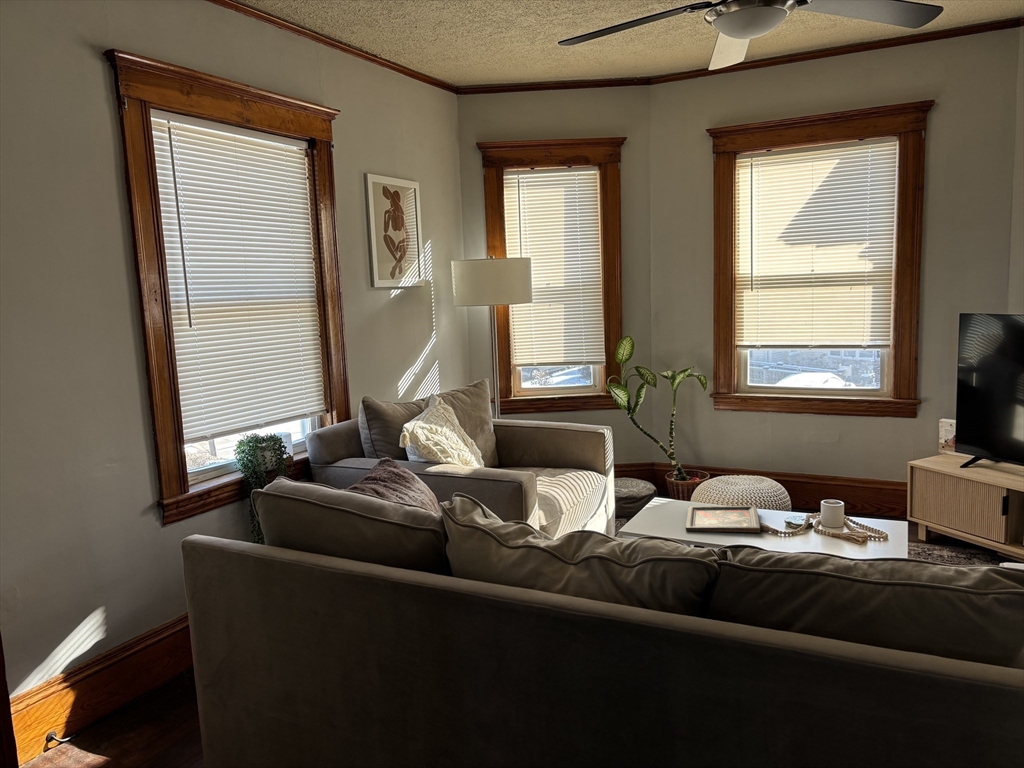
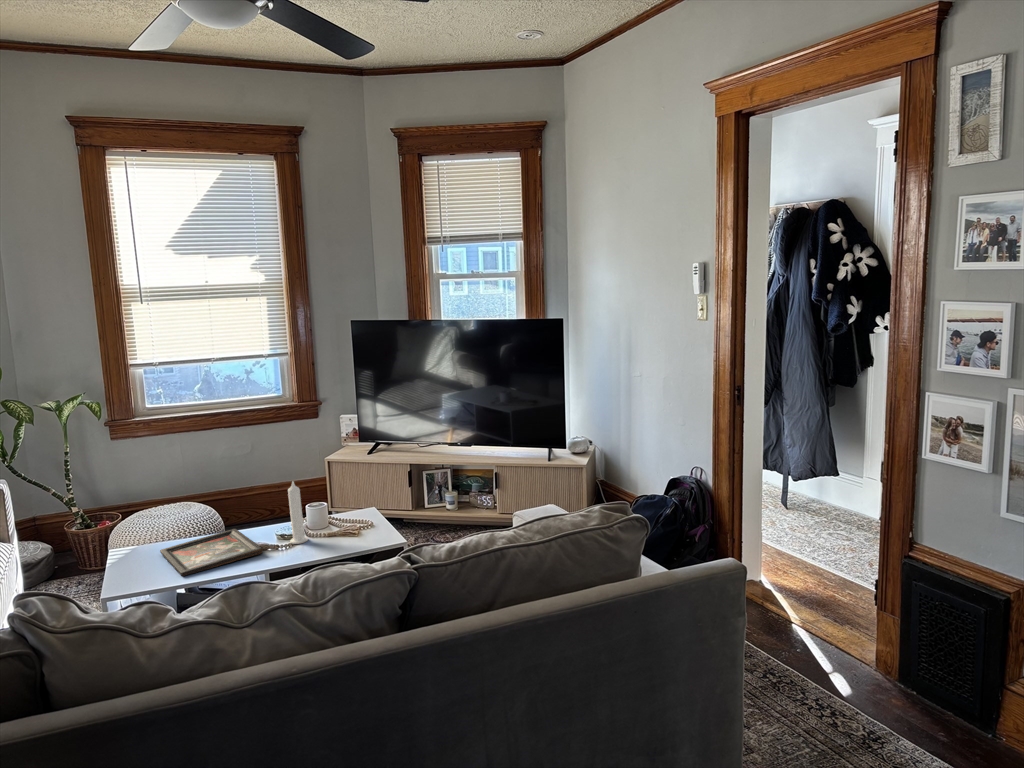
candle: none [792,472,811,535] -> present [288,481,308,544]

